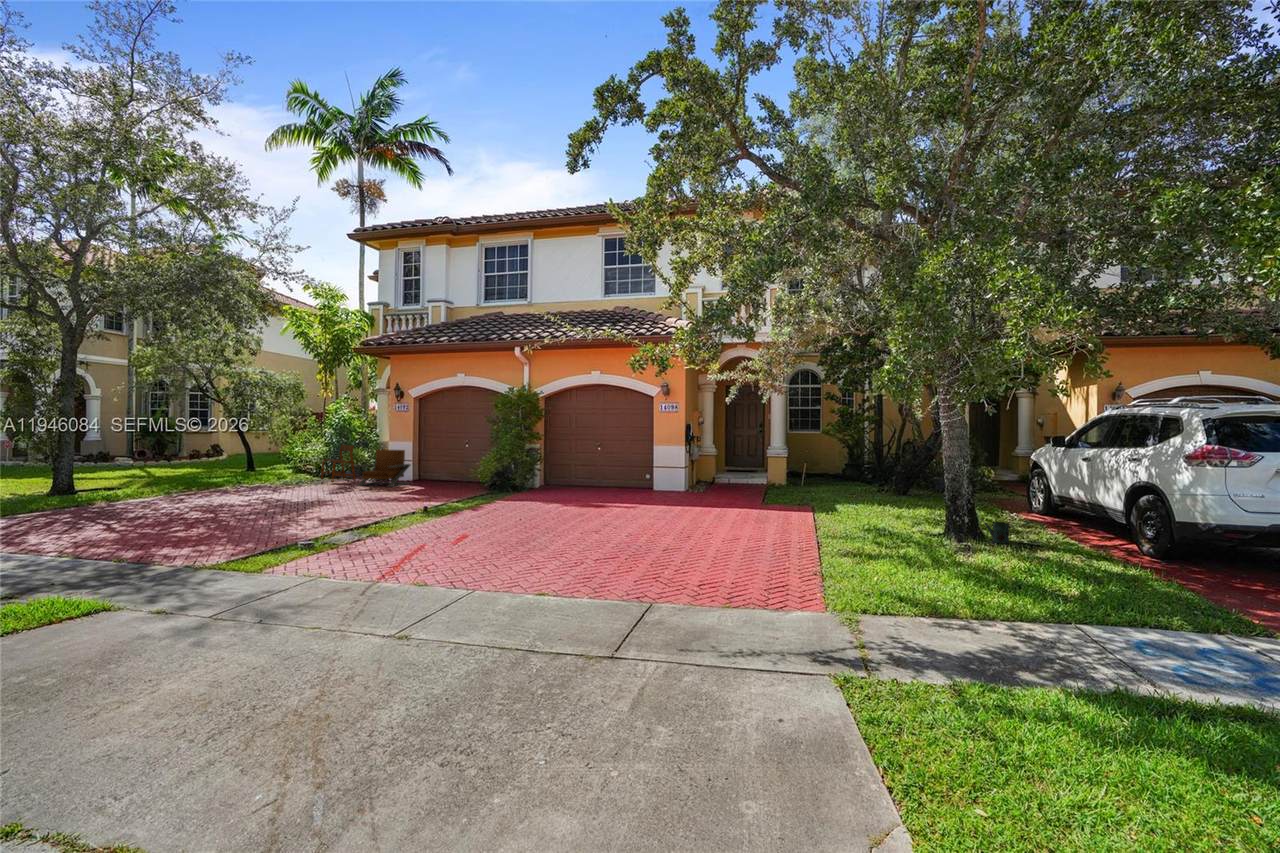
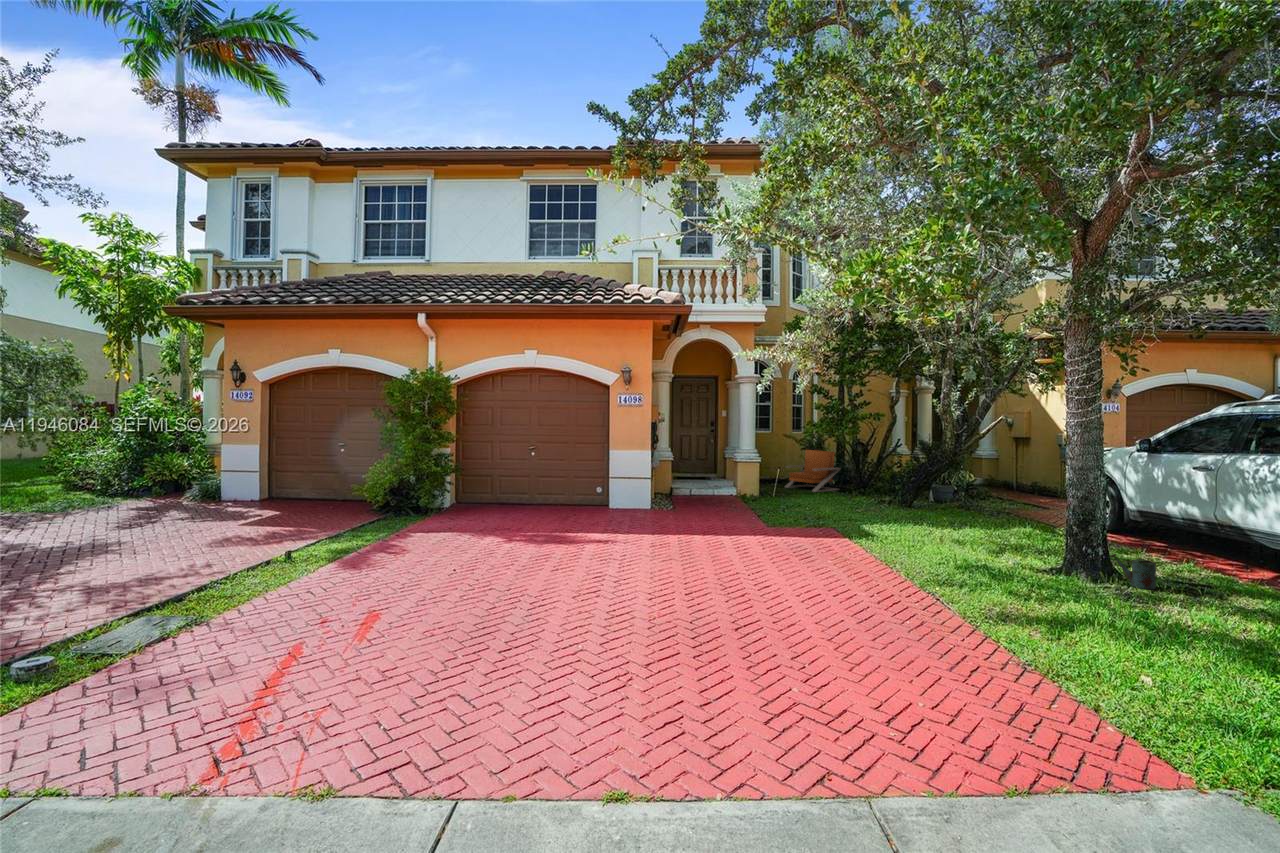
bench: present [321,445,356,482] -> none [110,448,168,505]
lounge chair: present [358,449,410,487] -> present [785,450,840,492]

